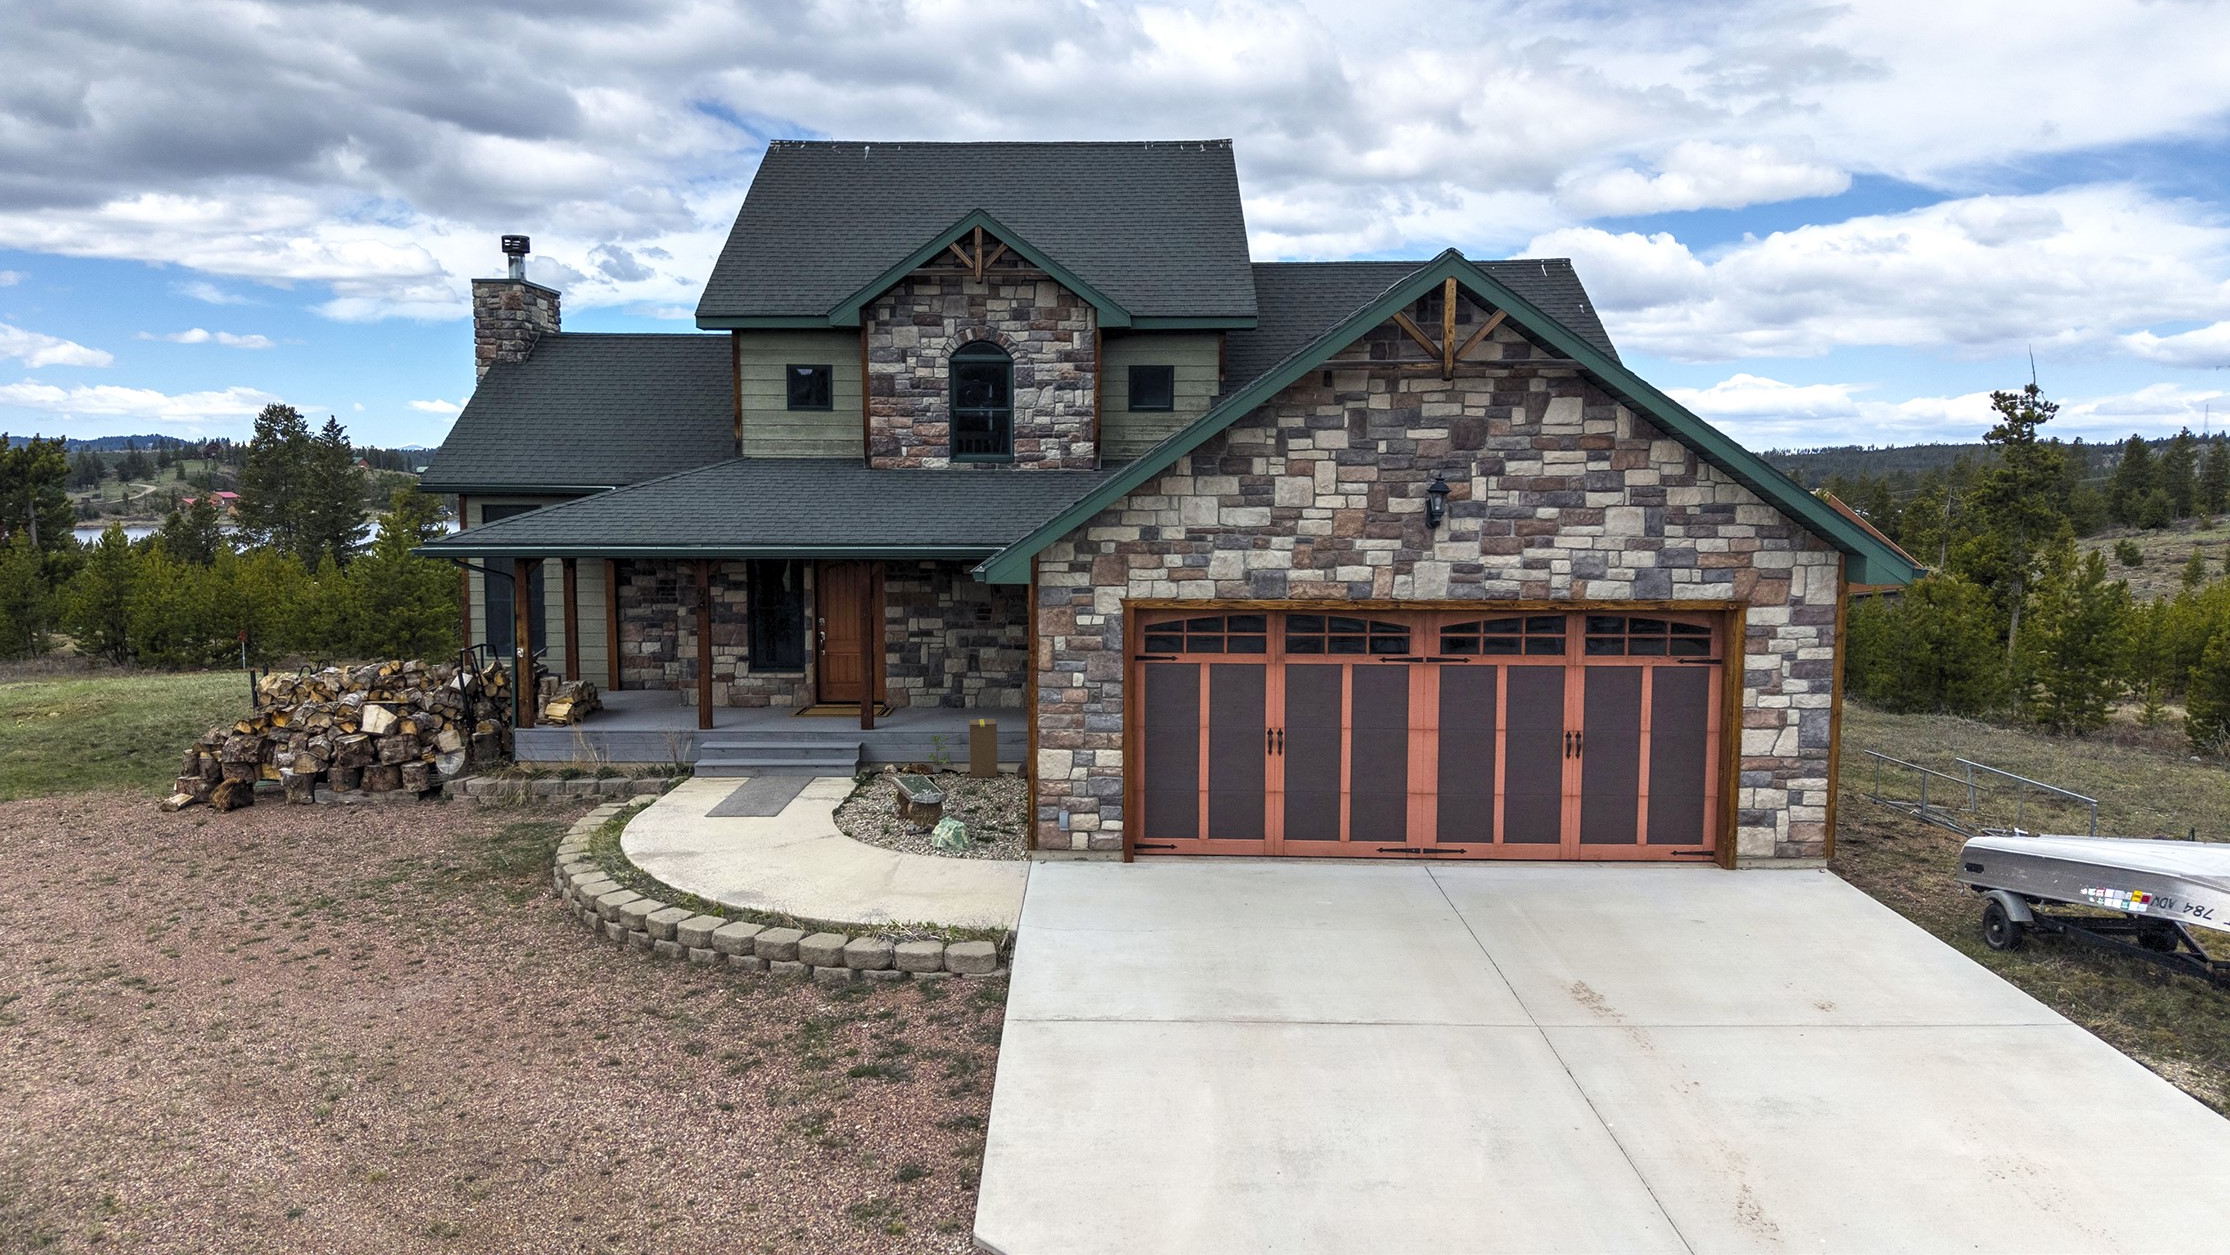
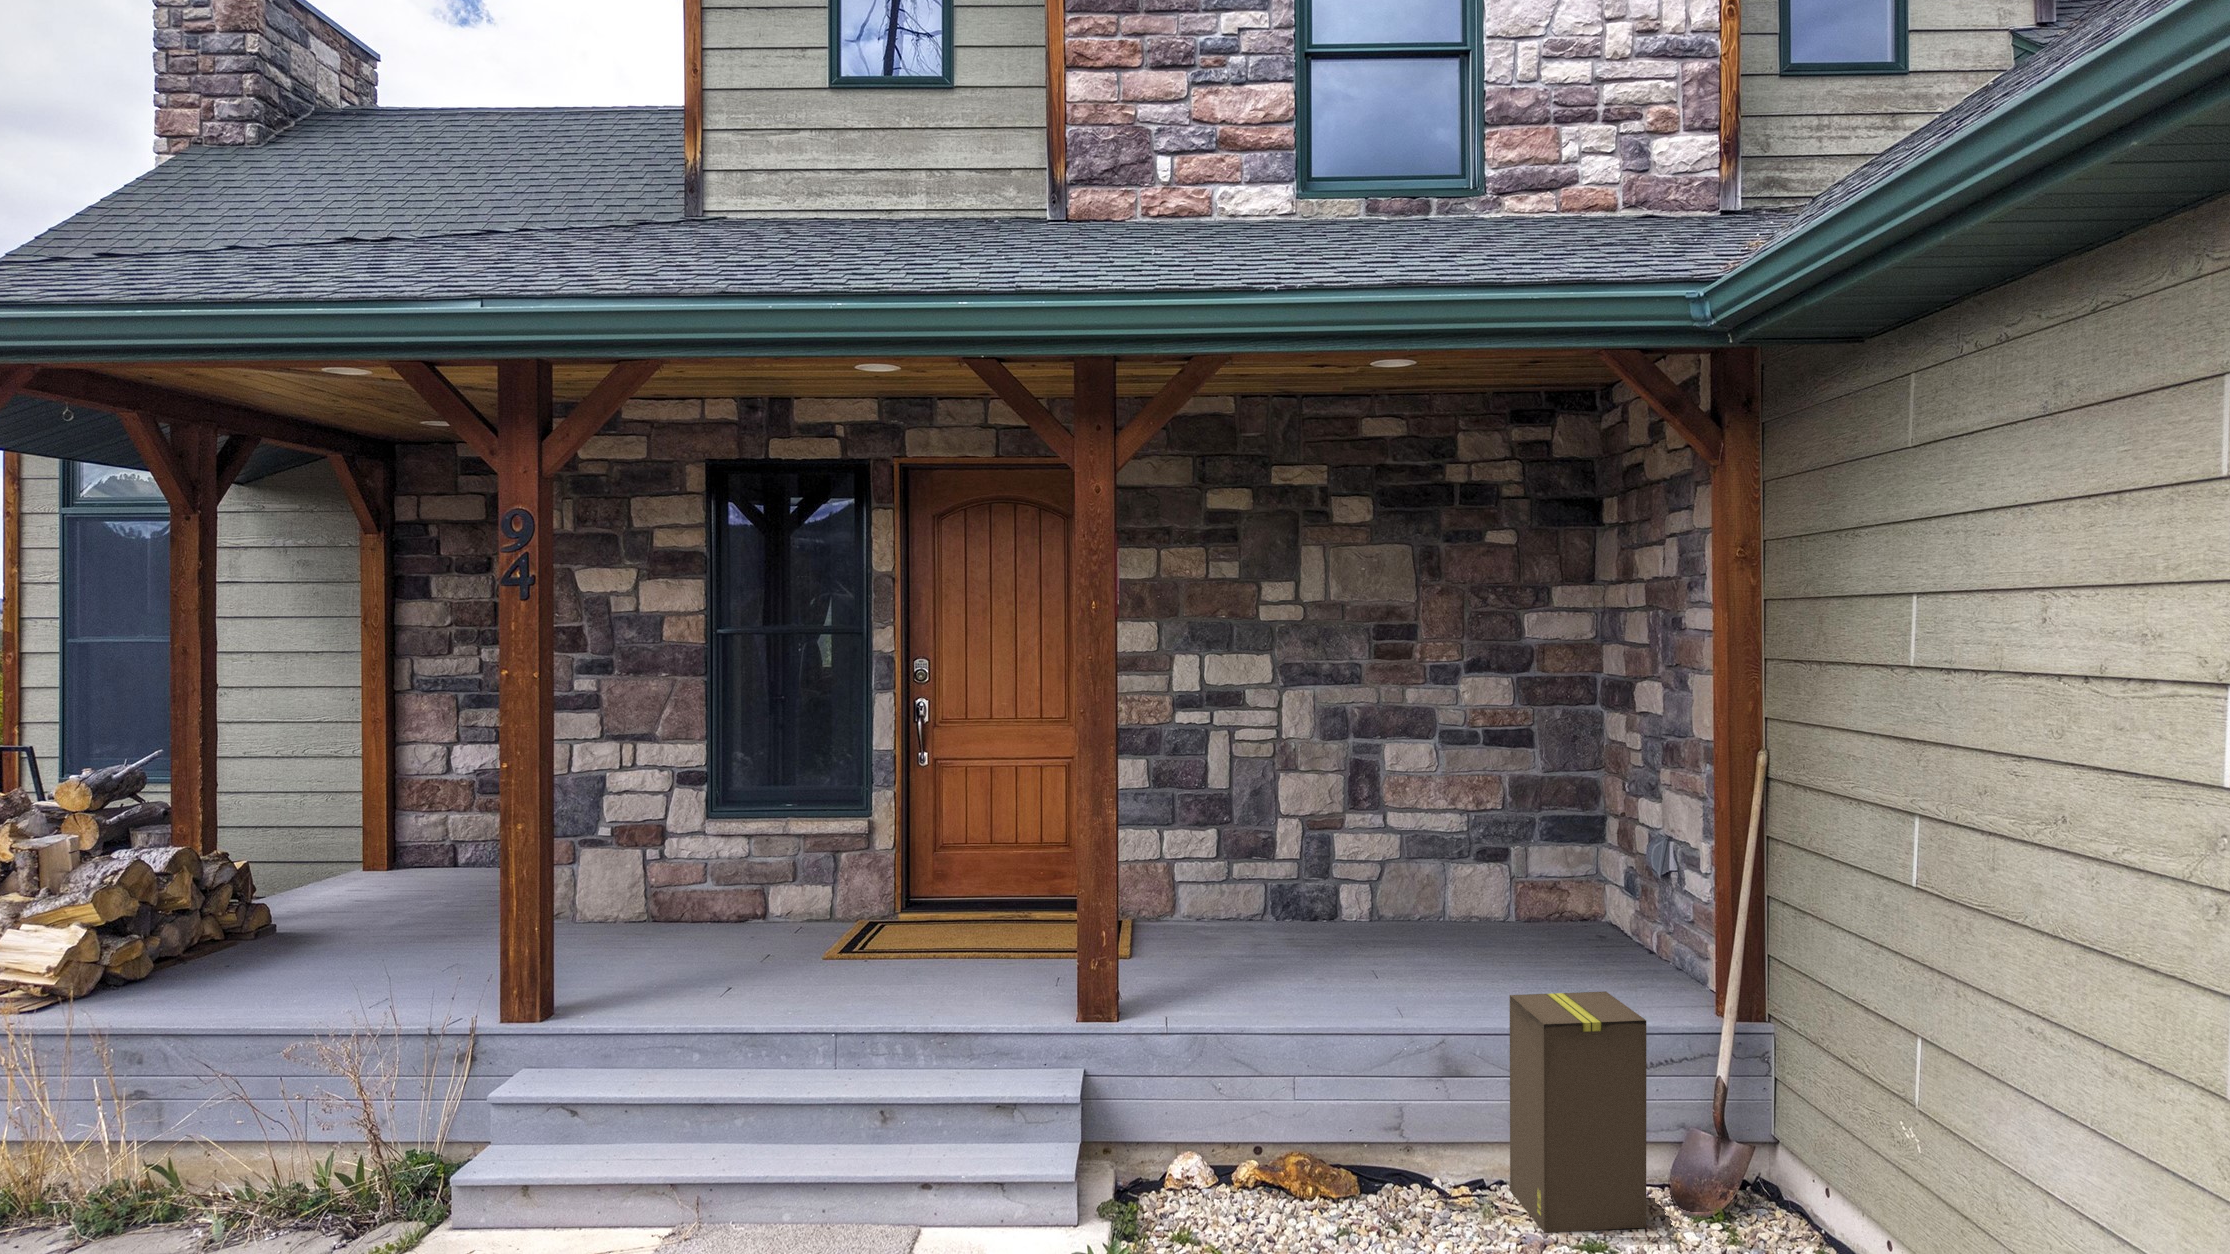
potted plant: present [928,735,950,773] -> none [1361,1050,1452,1203]

